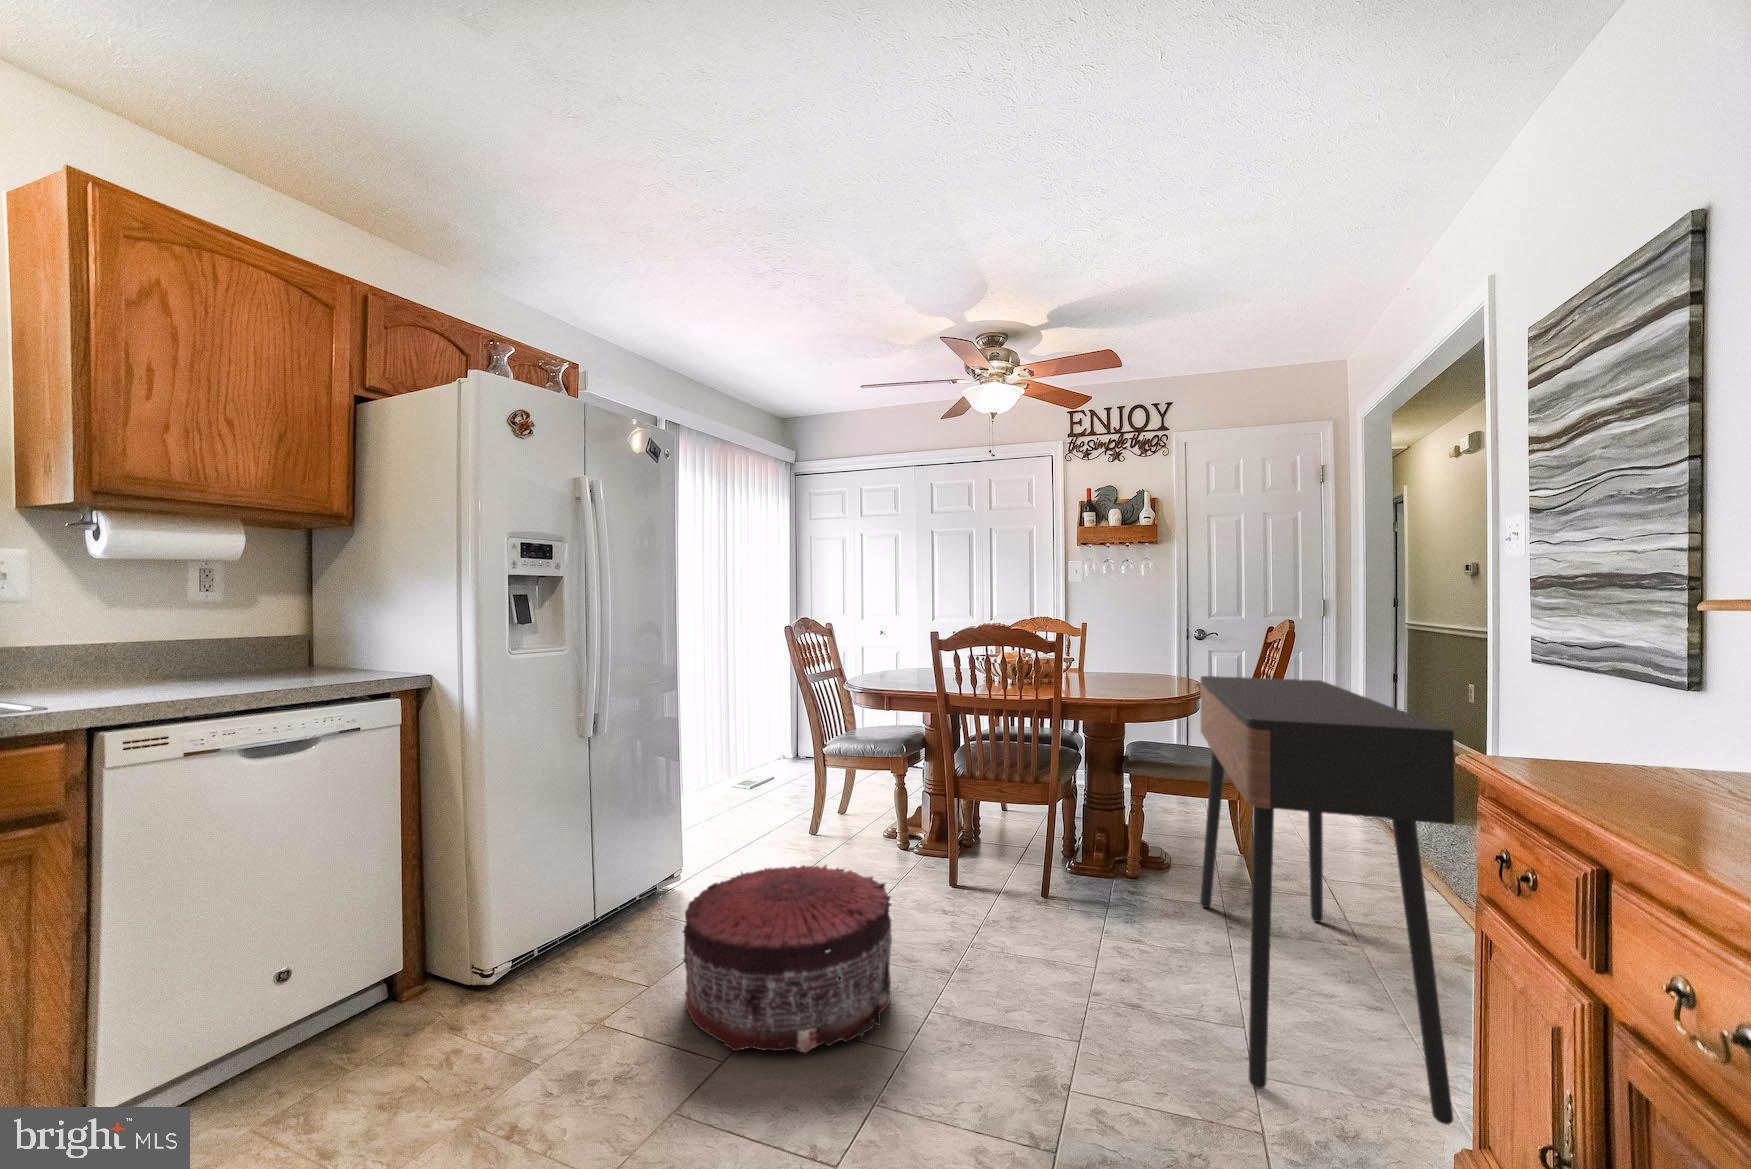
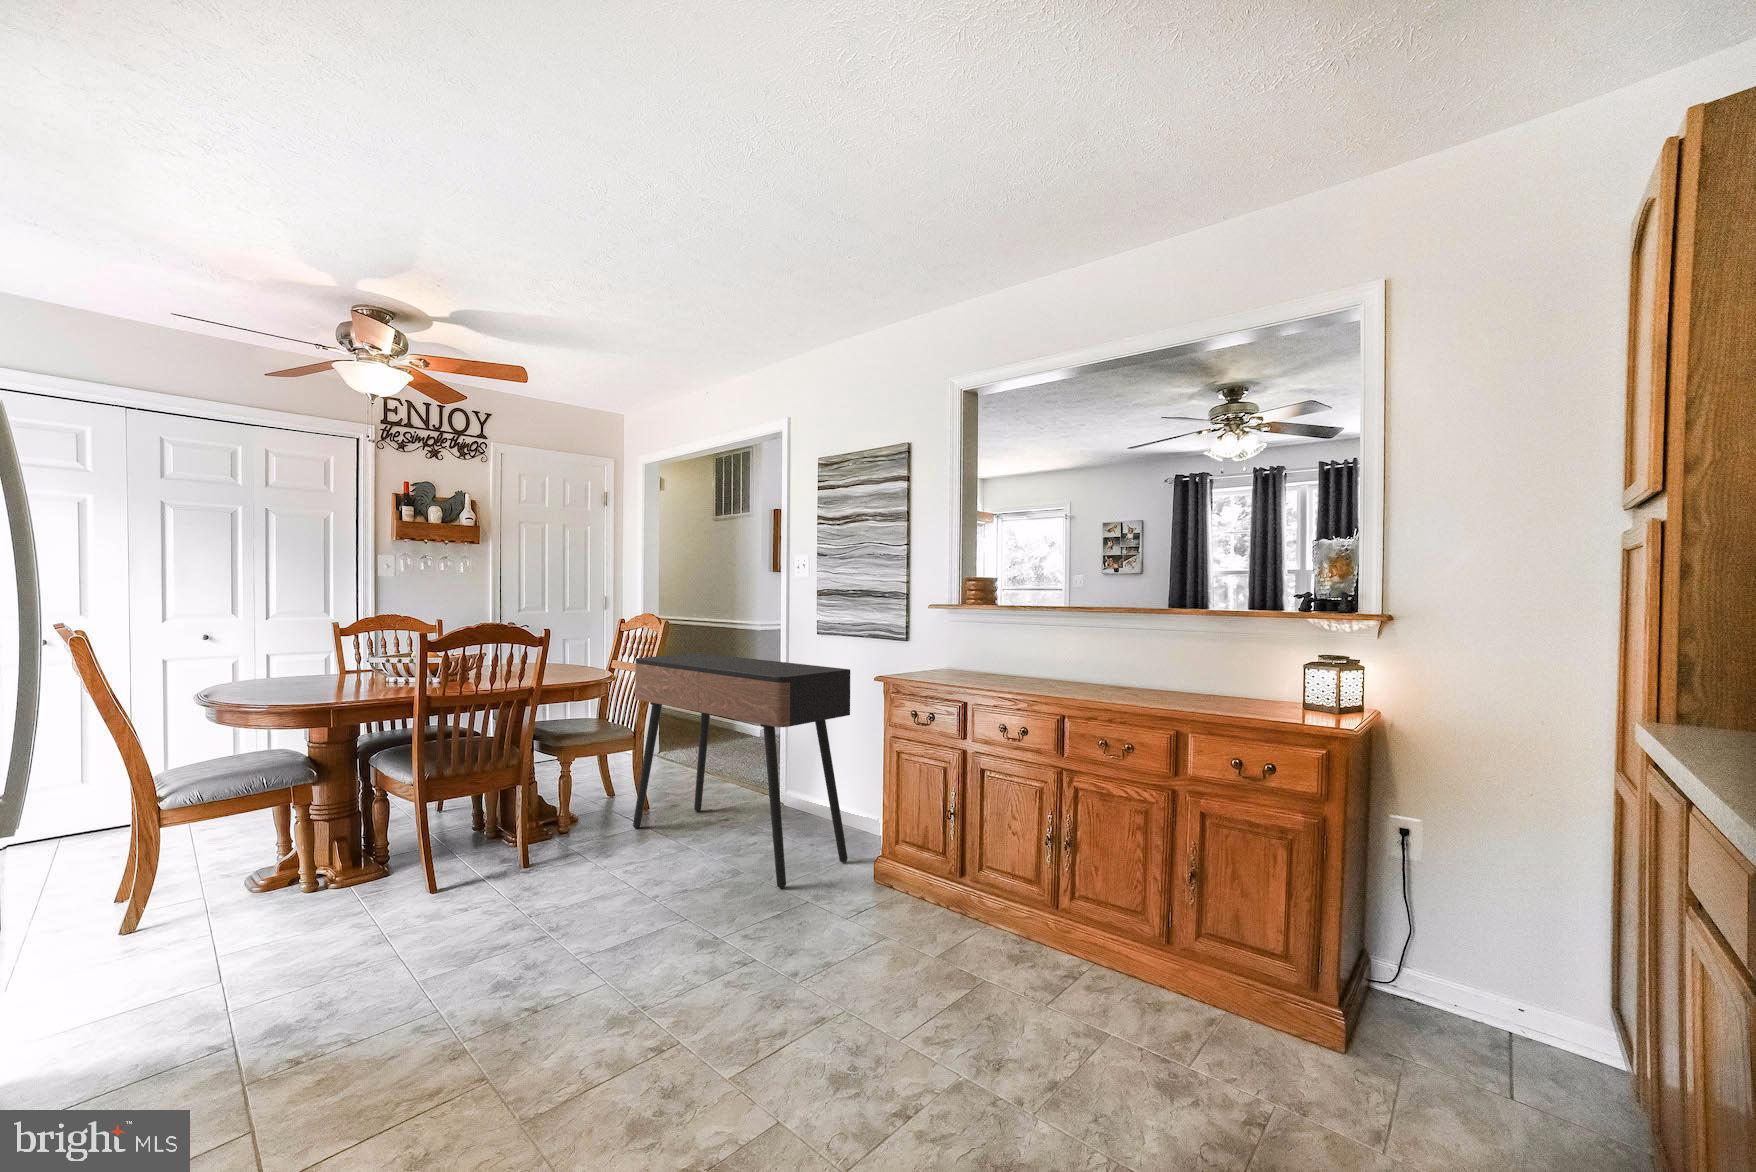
pouf: present [683,865,892,1053] -> none [325,875,582,1085]

